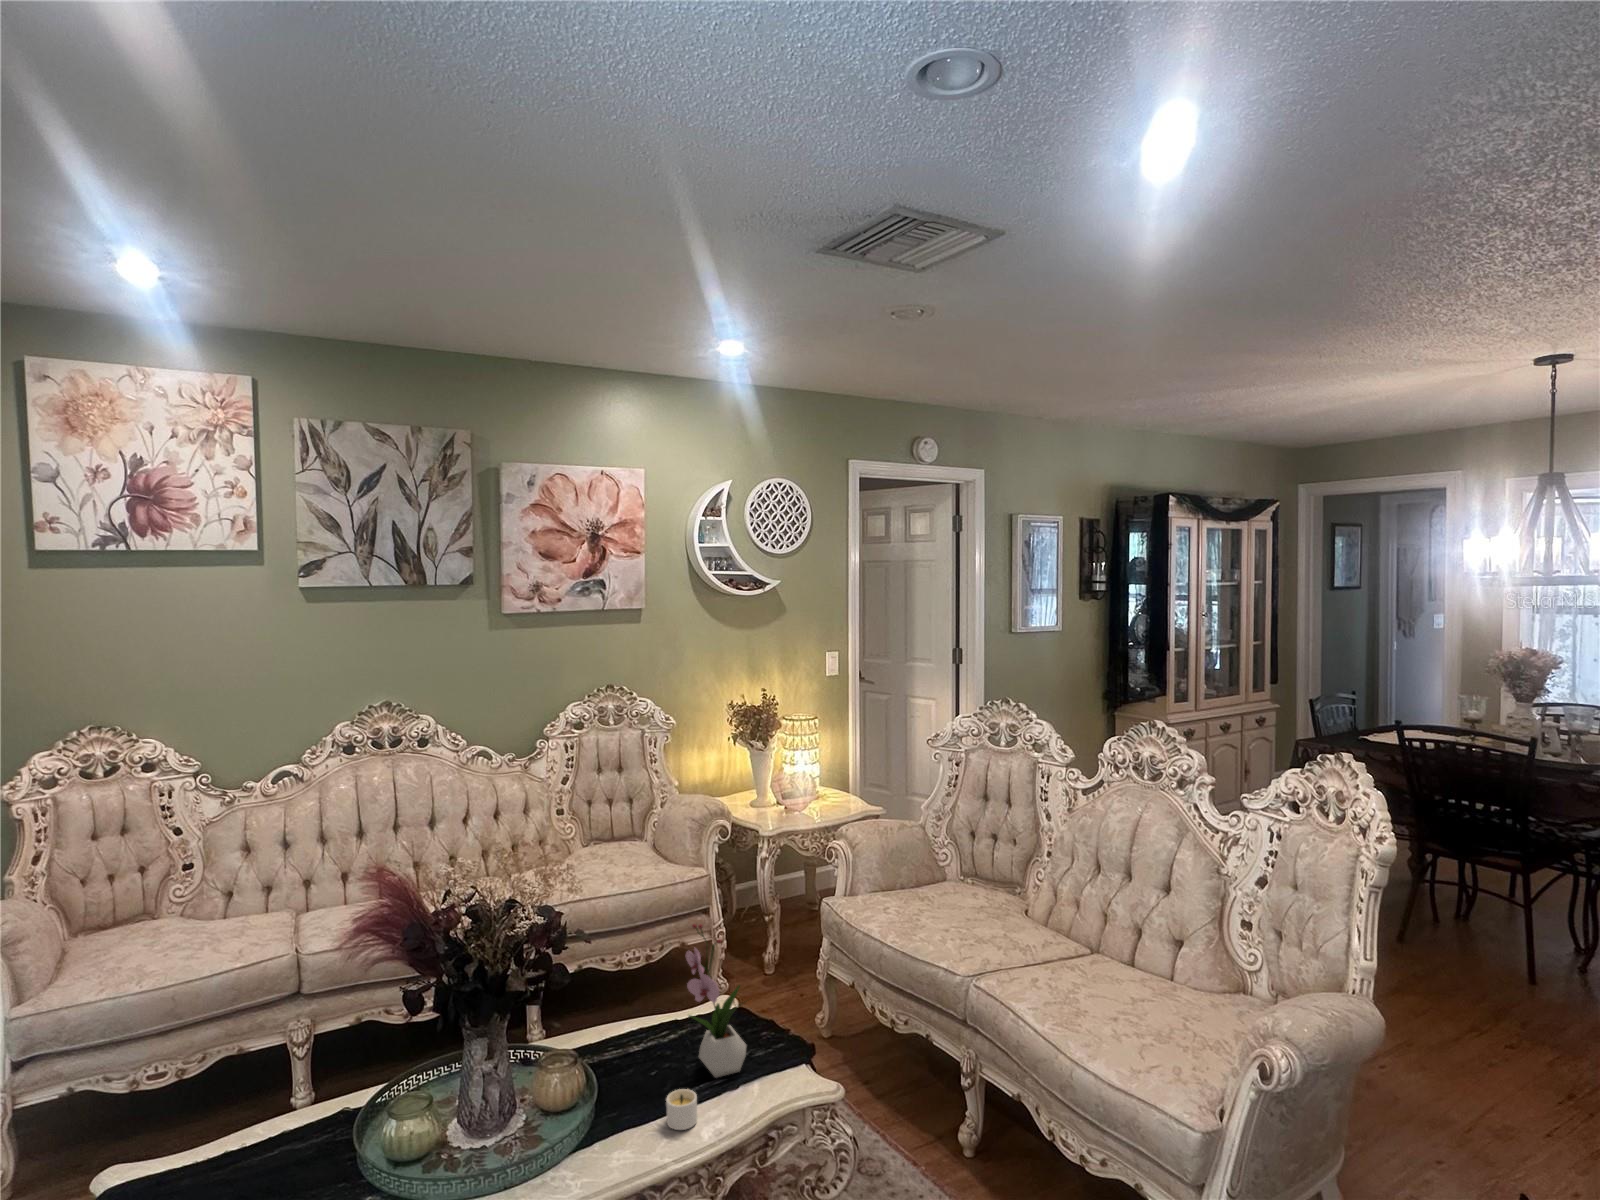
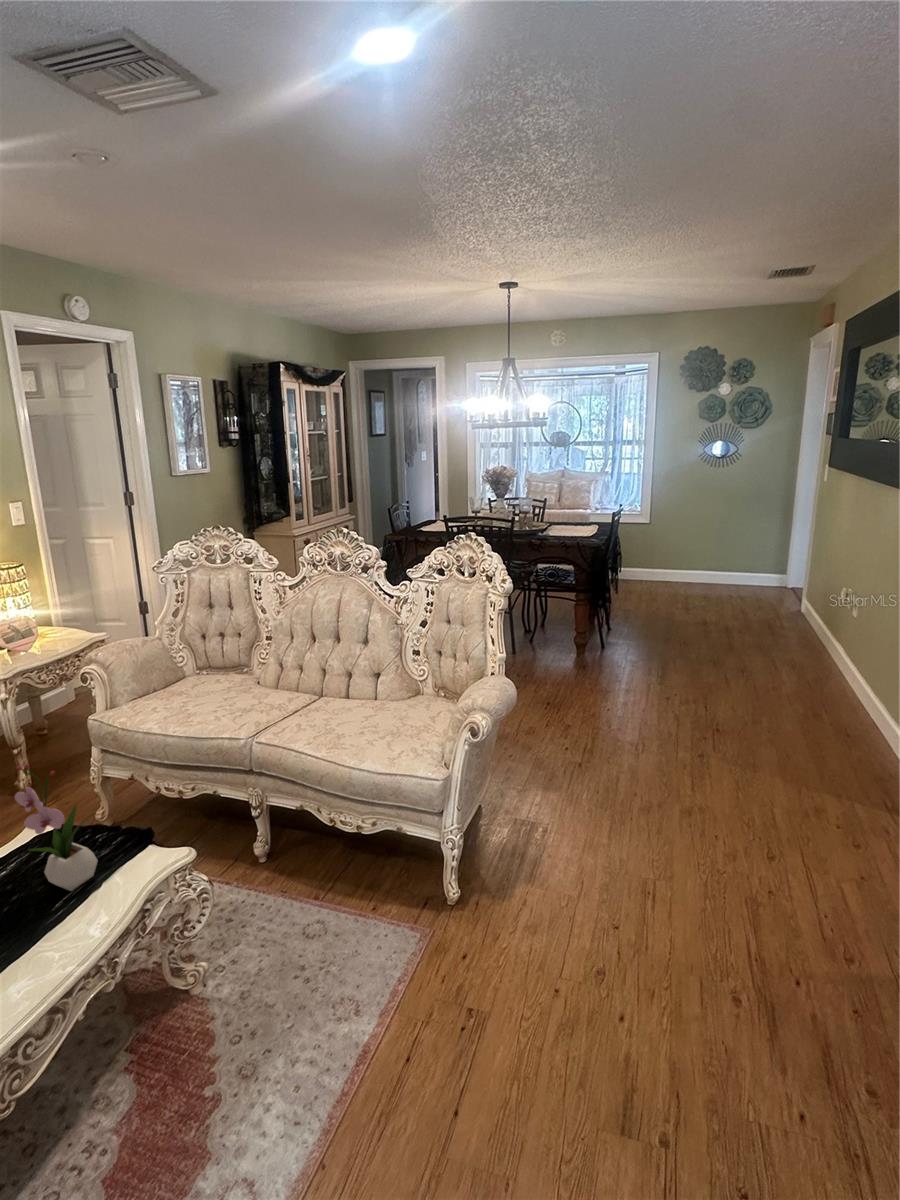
candle: present [666,1089,697,1130] -> none [38,910,84,951]

